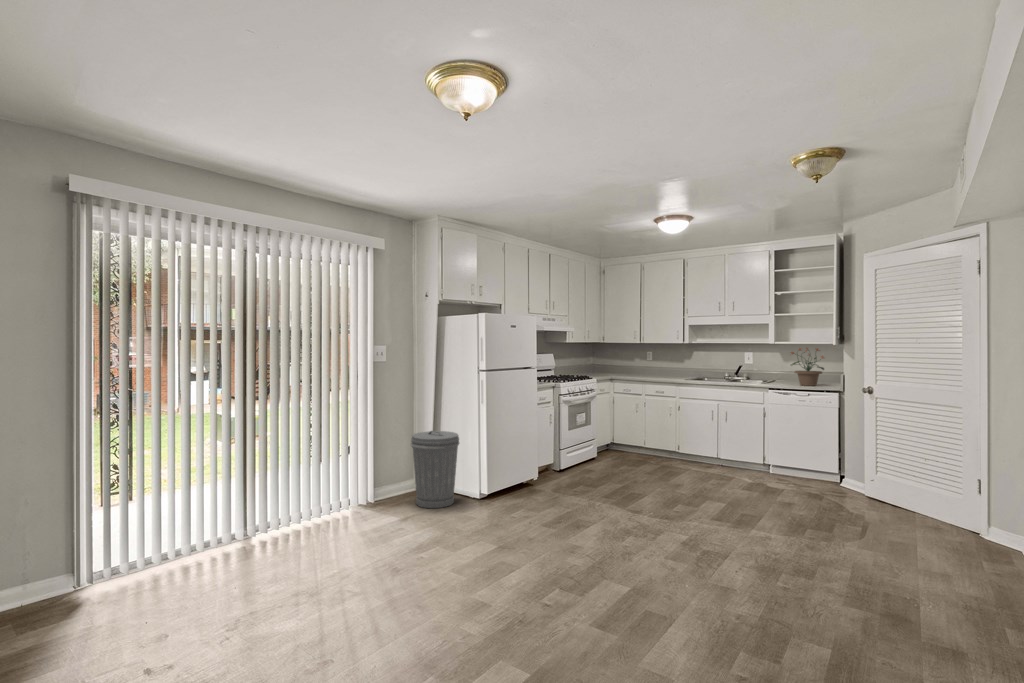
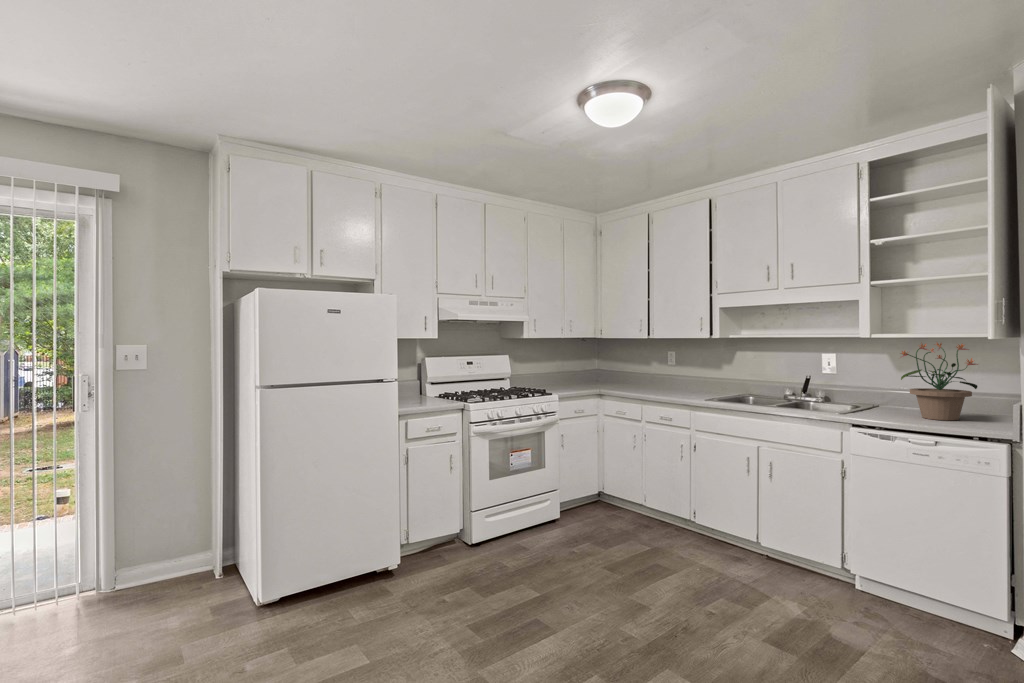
trash can: present [411,431,459,508] -> none [139,482,236,620]

